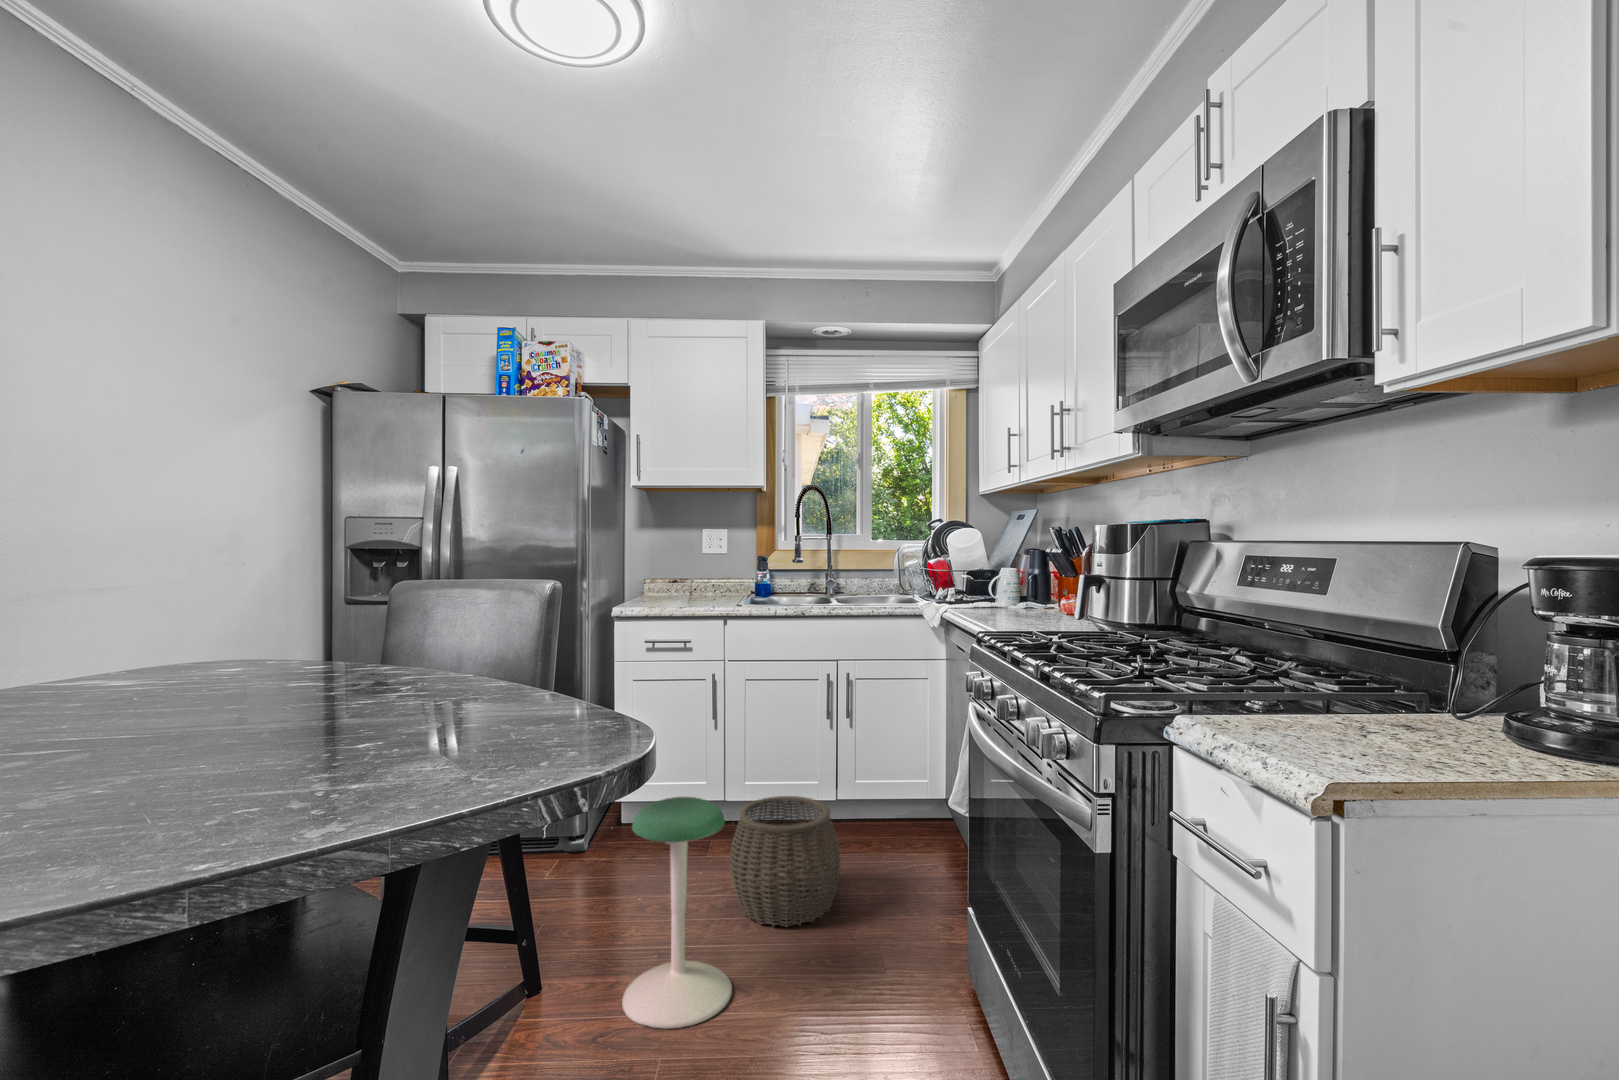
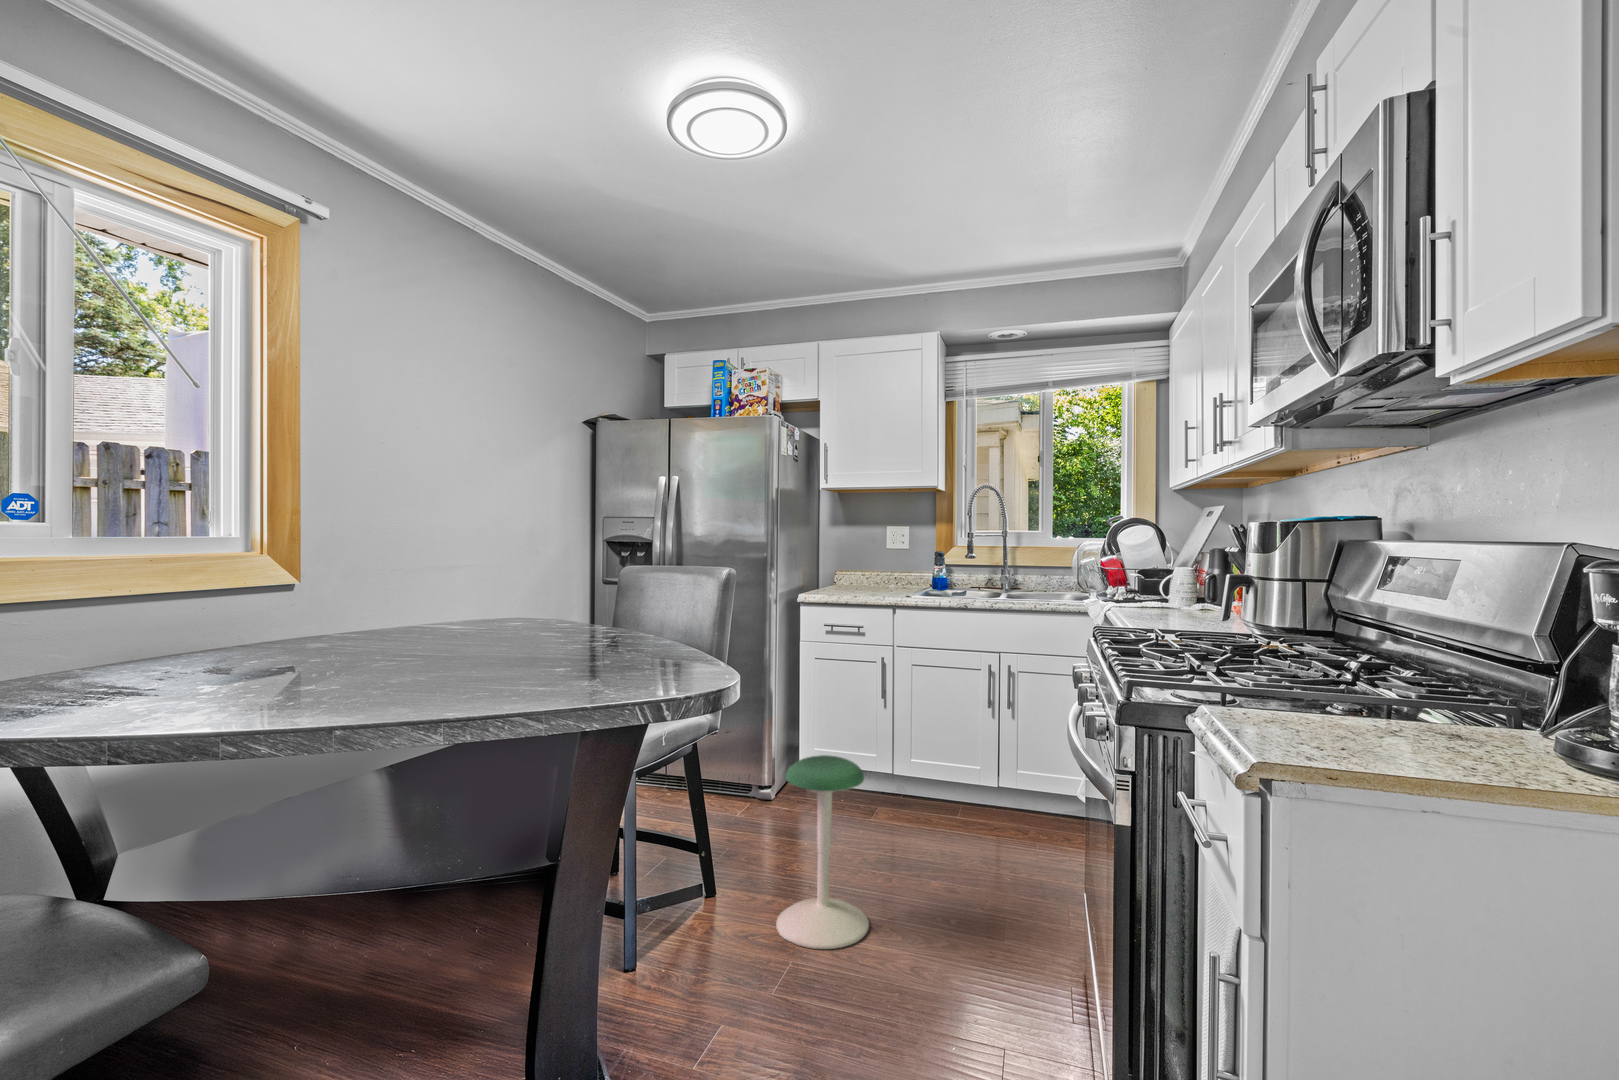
woven basket: present [729,796,841,927] -> none [882,771,986,889]

